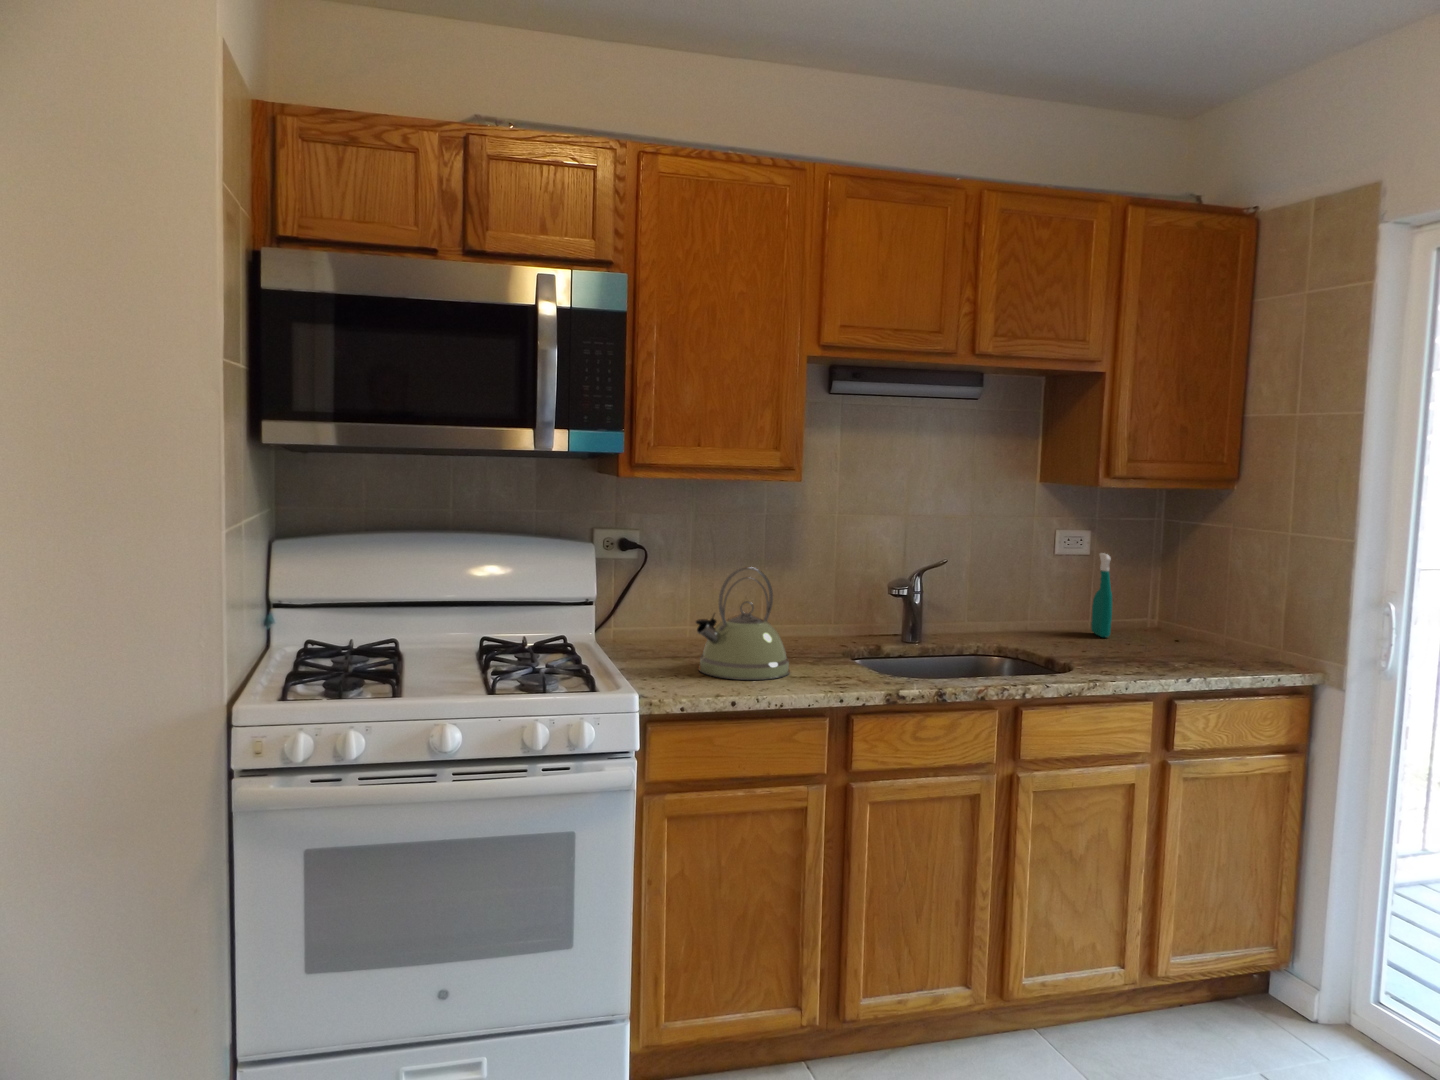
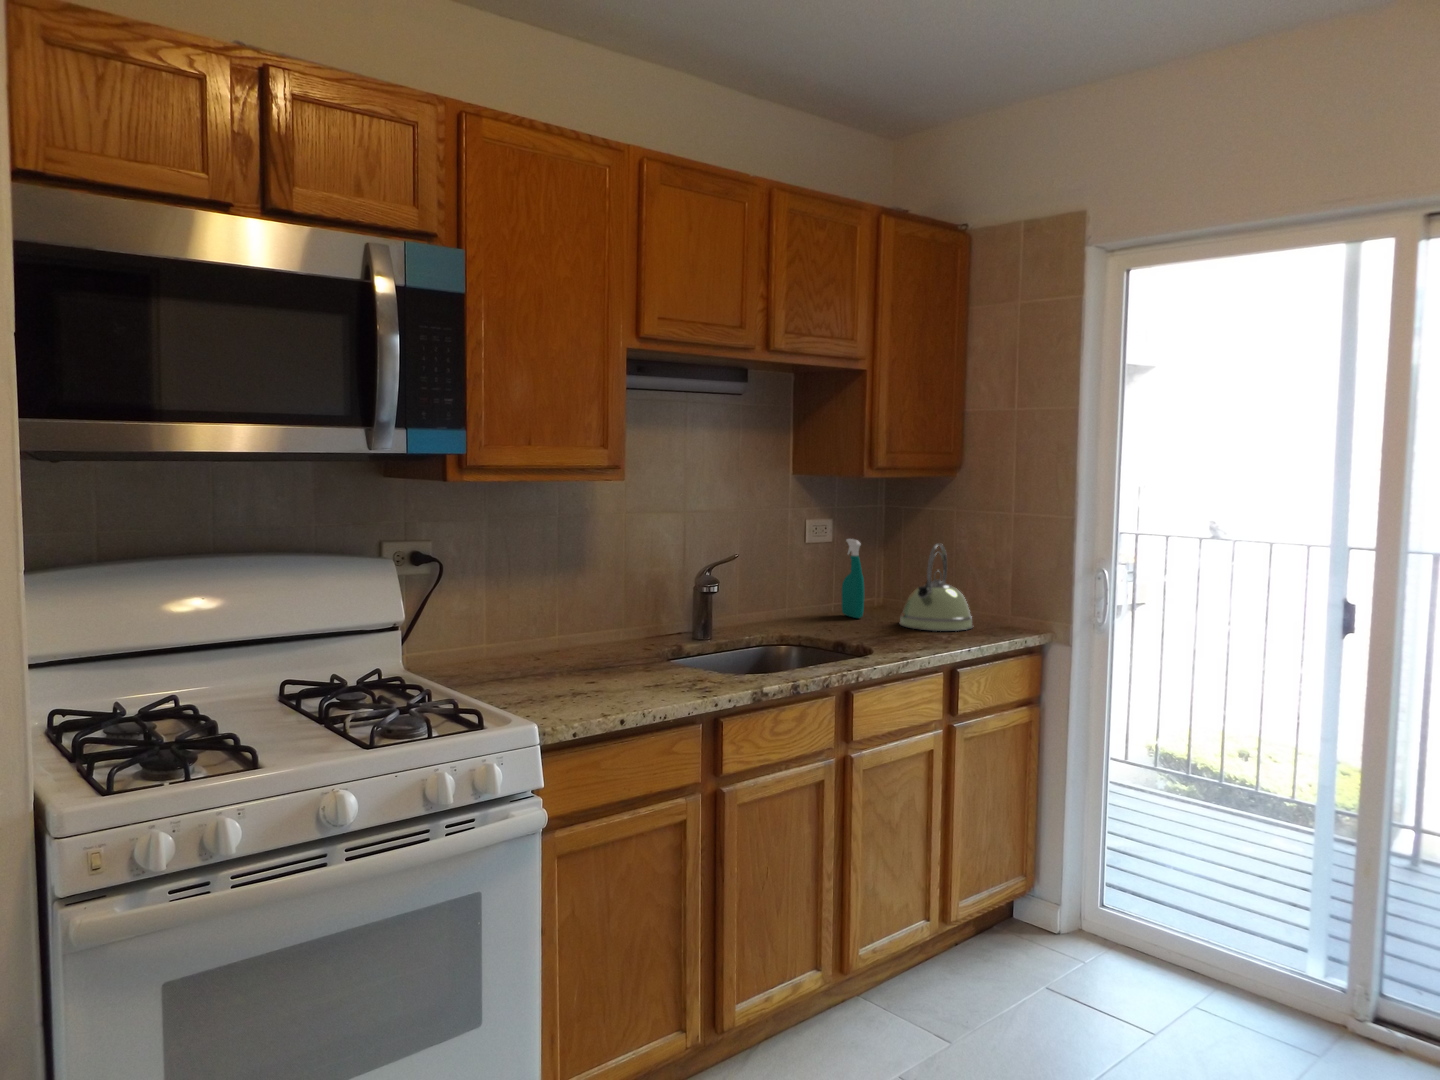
kettle: present [696,567,790,680] -> present [900,543,973,631]

